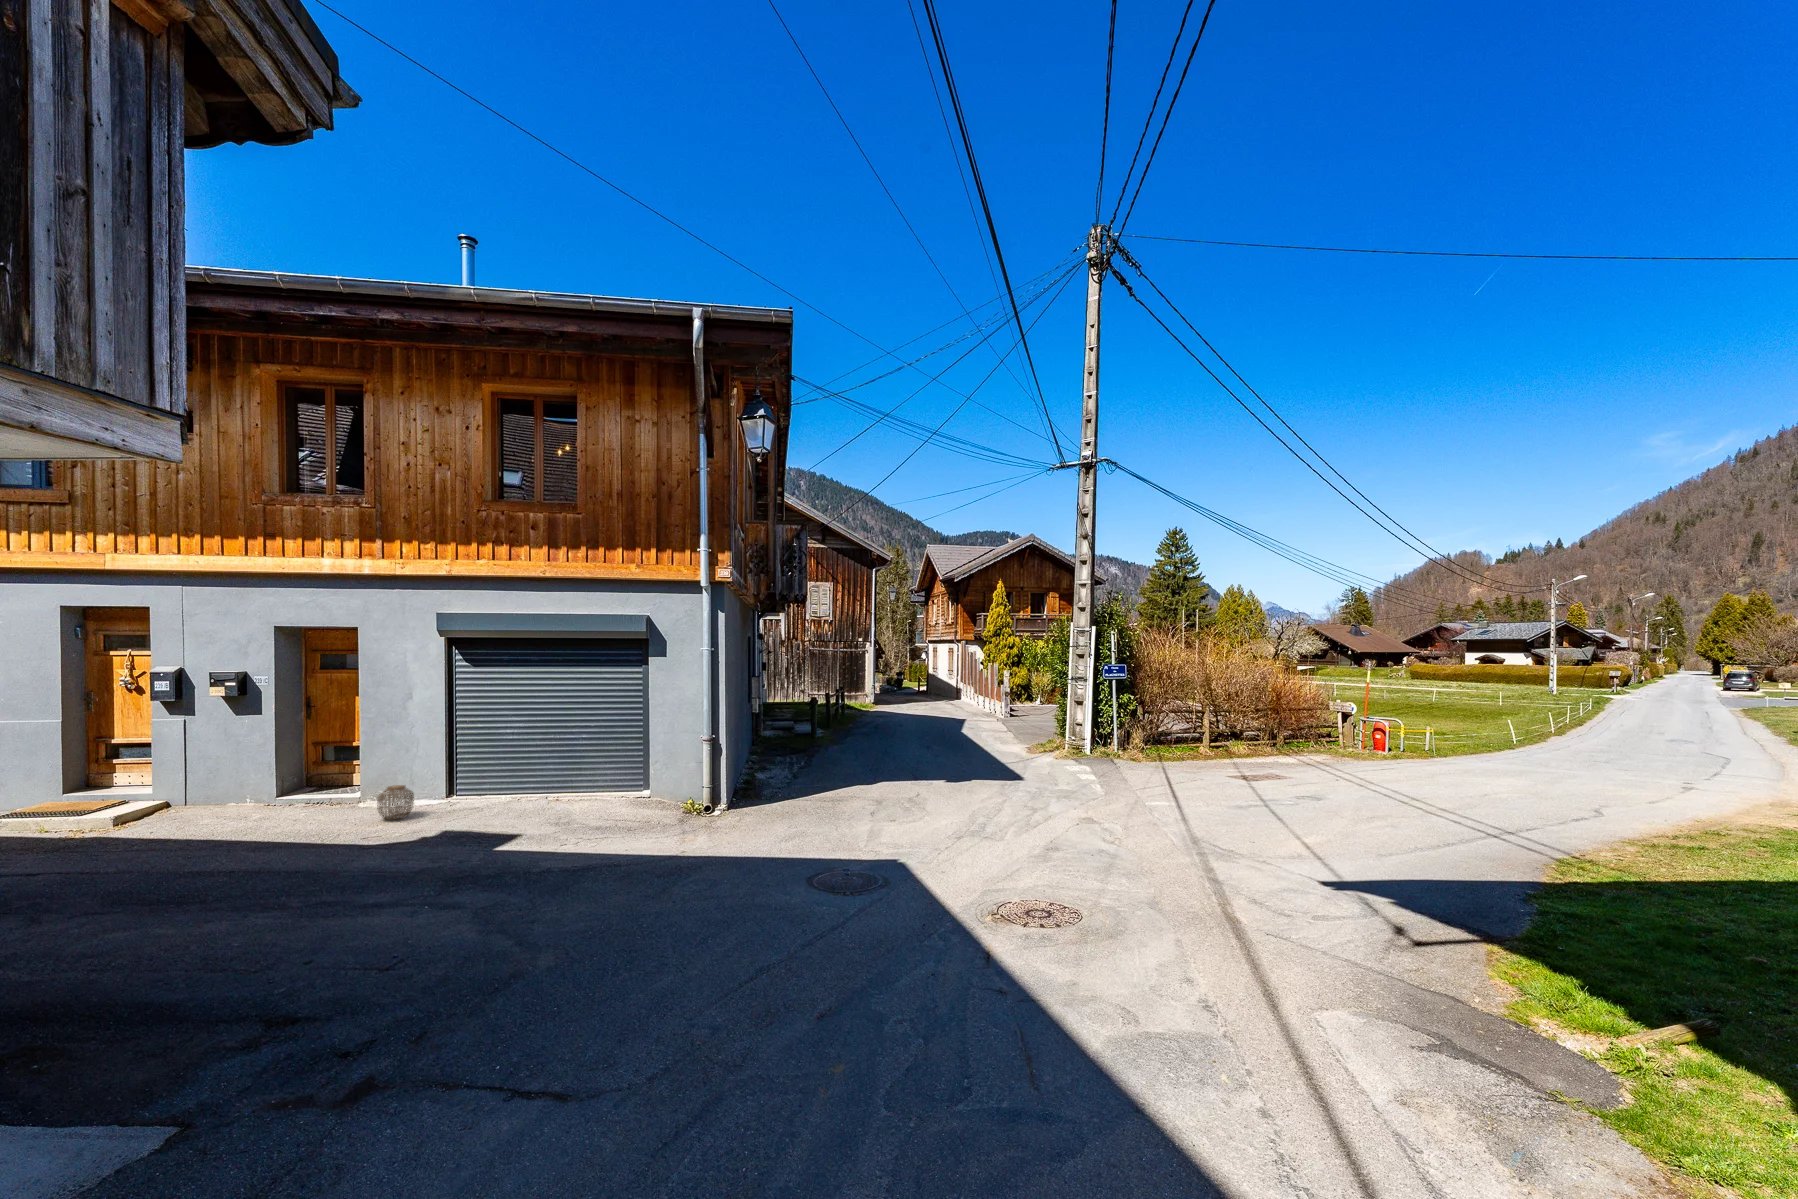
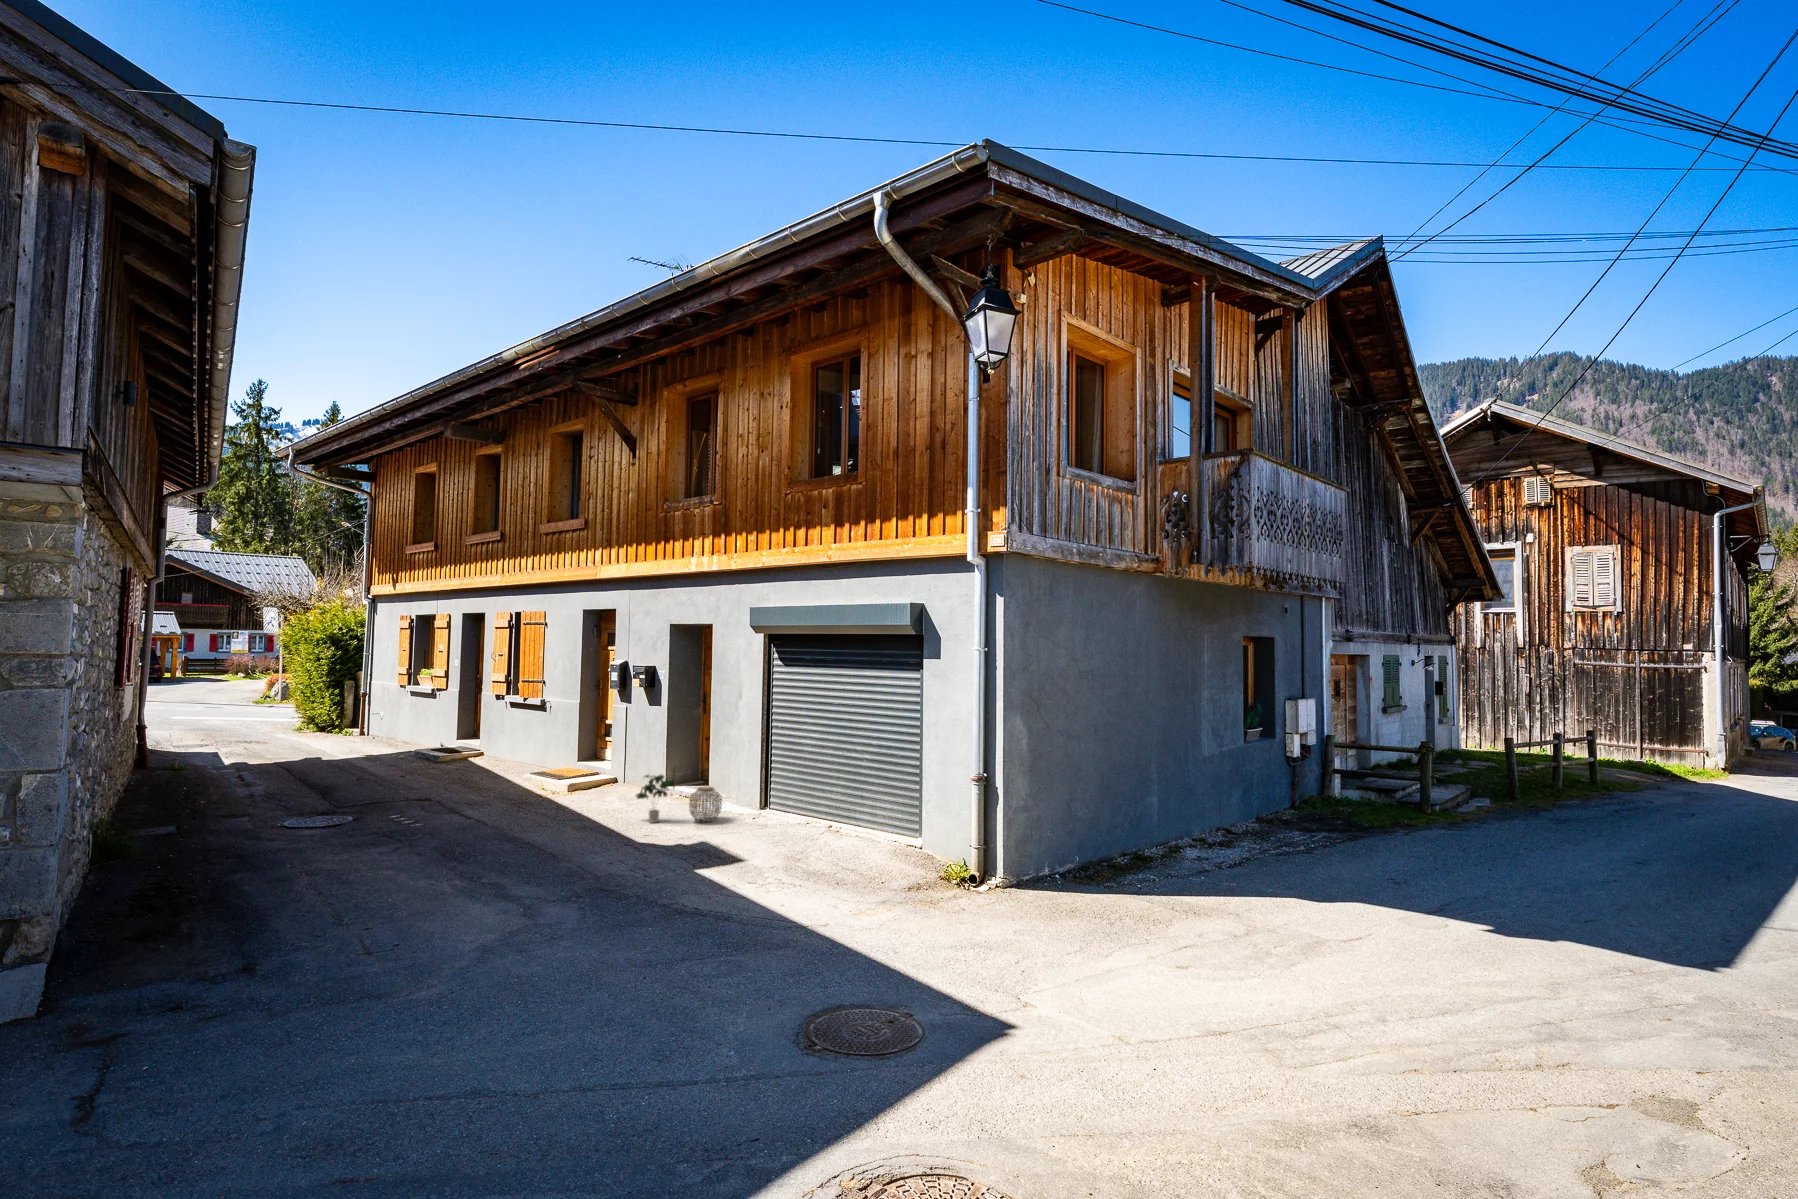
potted plant: none [307,780,363,831] -> present [636,774,675,823]

